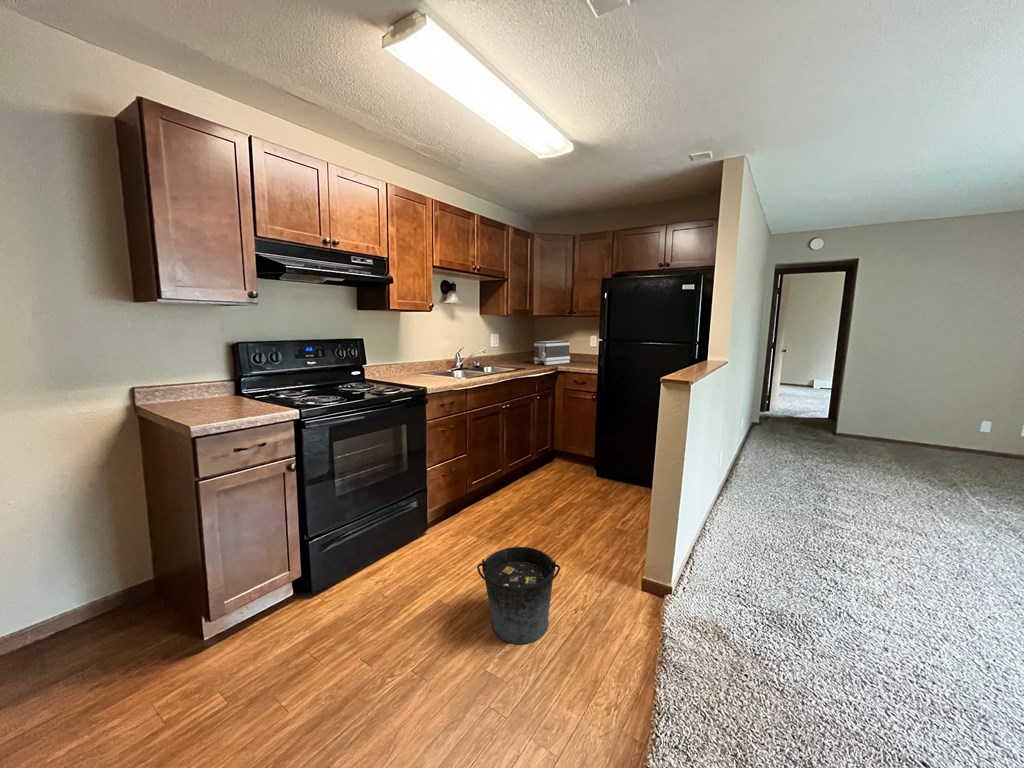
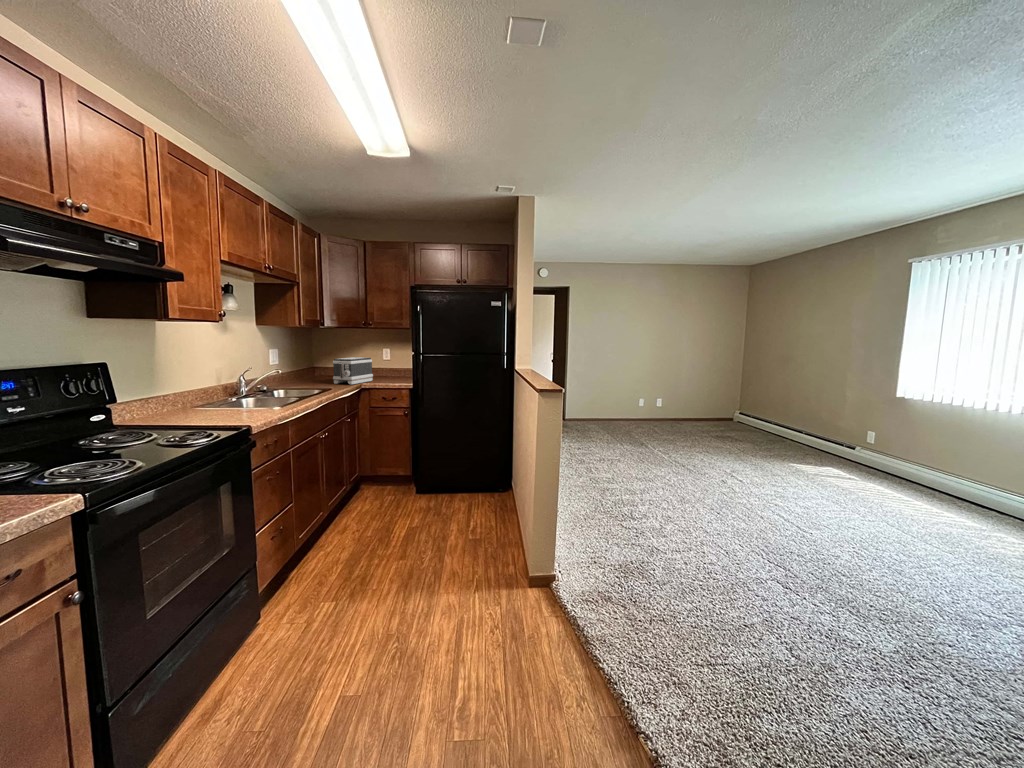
bucket: present [477,547,560,644] -> none [410,587,495,698]

